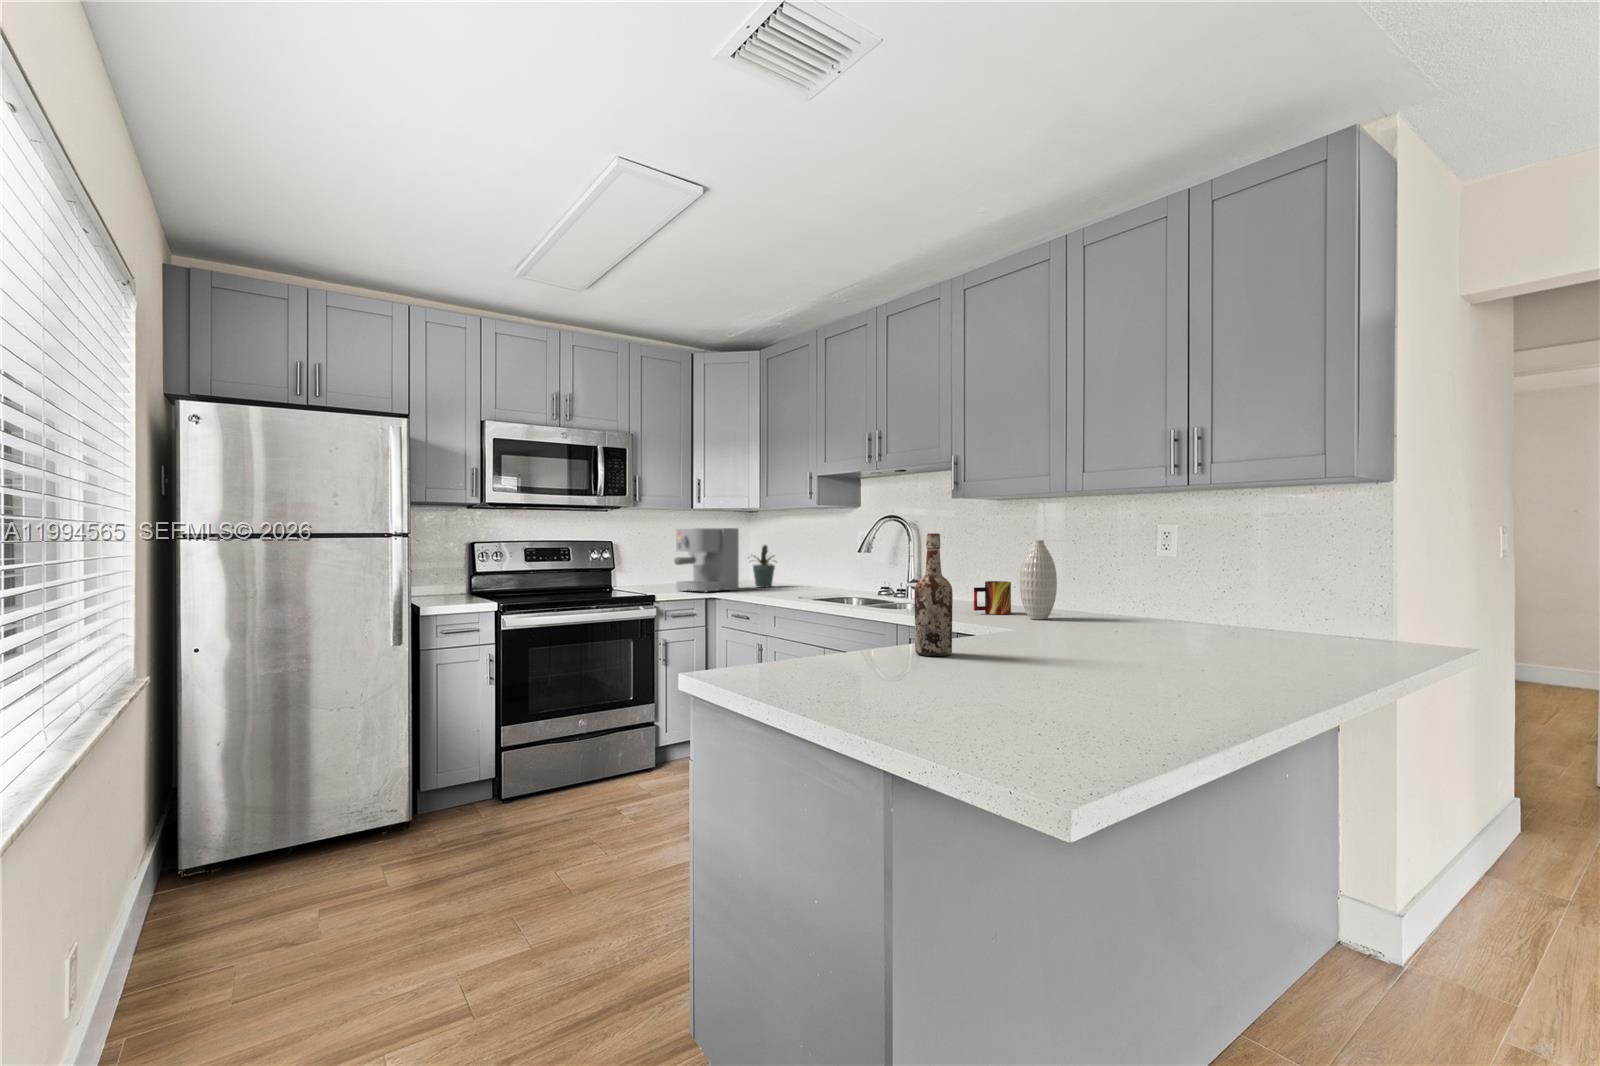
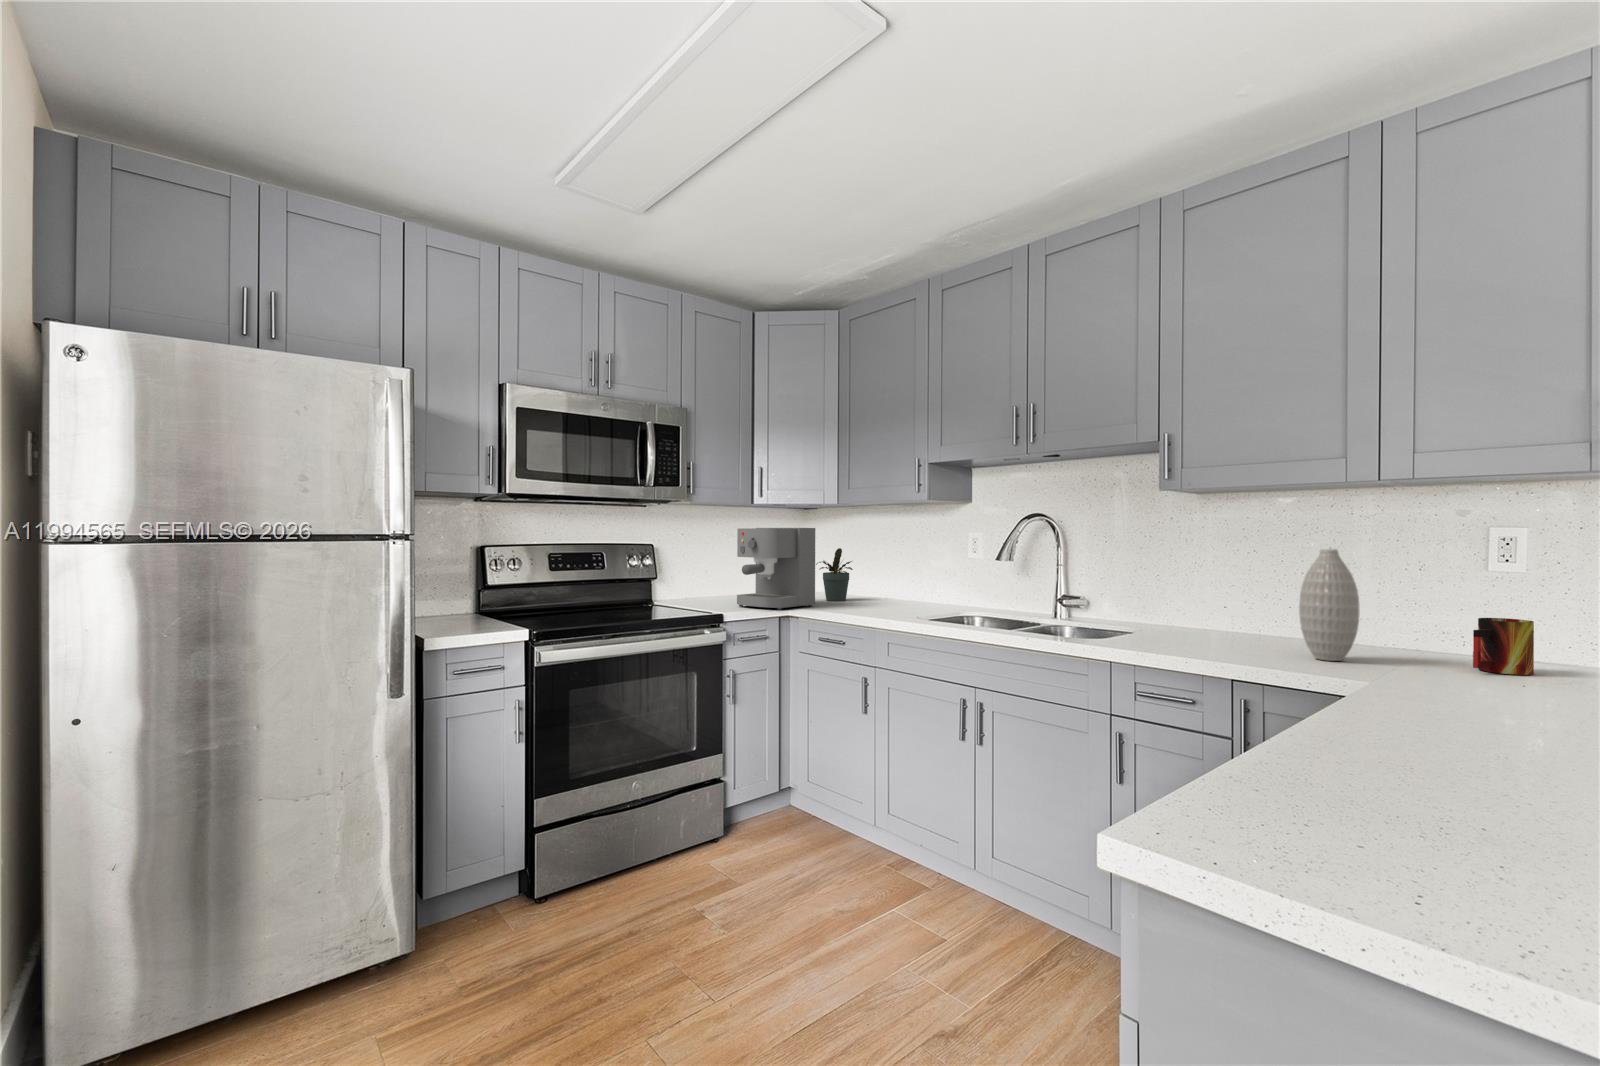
wine bottle: present [915,533,953,656] -> none [1374,546,1458,763]
mug: present [974,581,1011,614] -> present [1473,618,1534,675]

